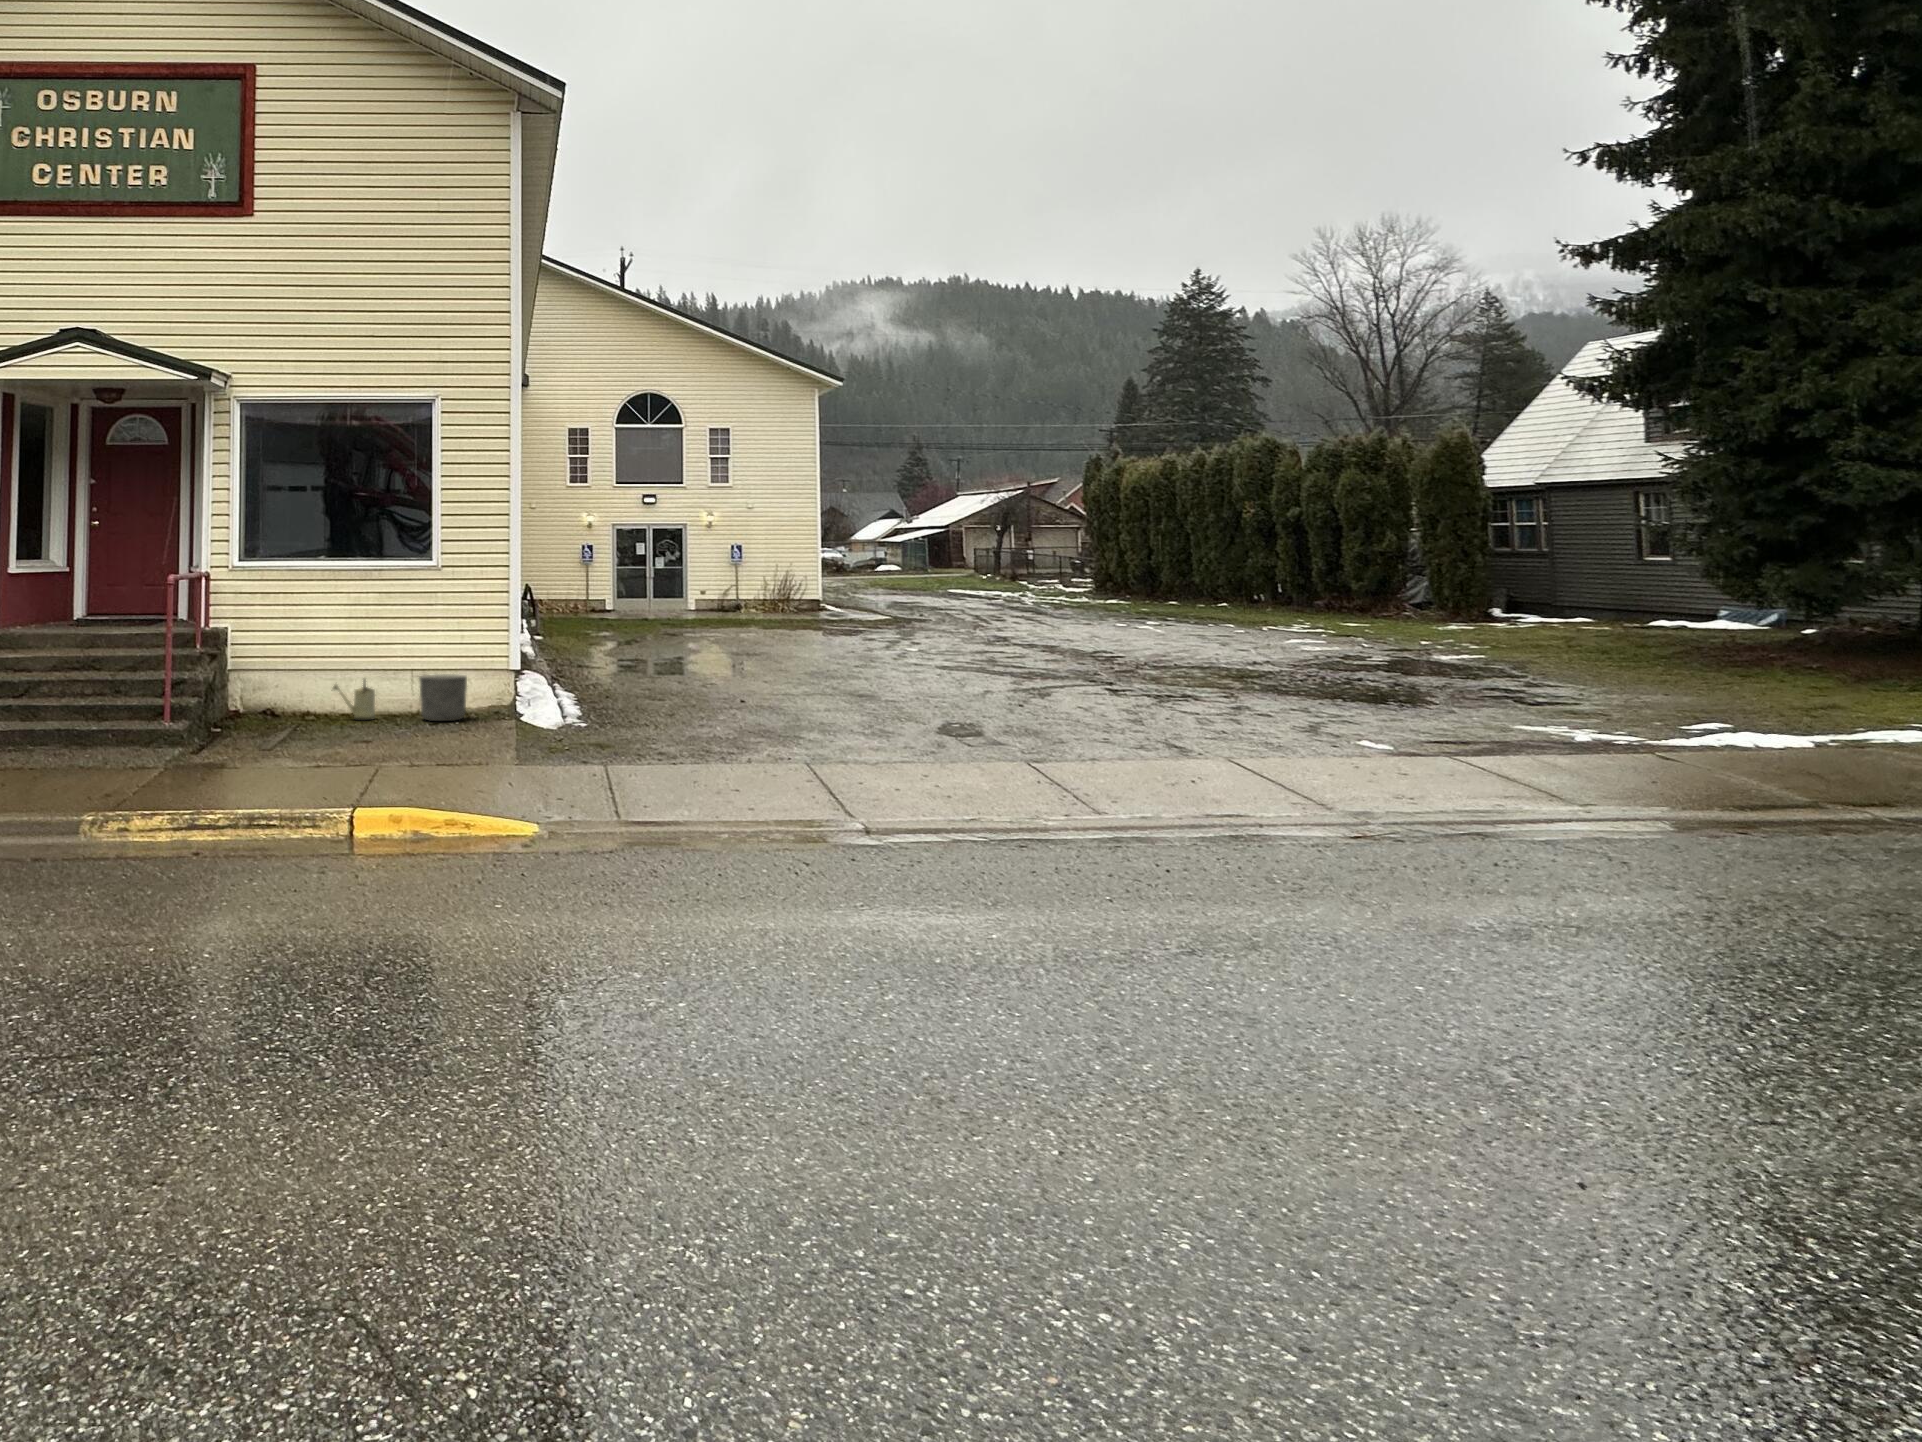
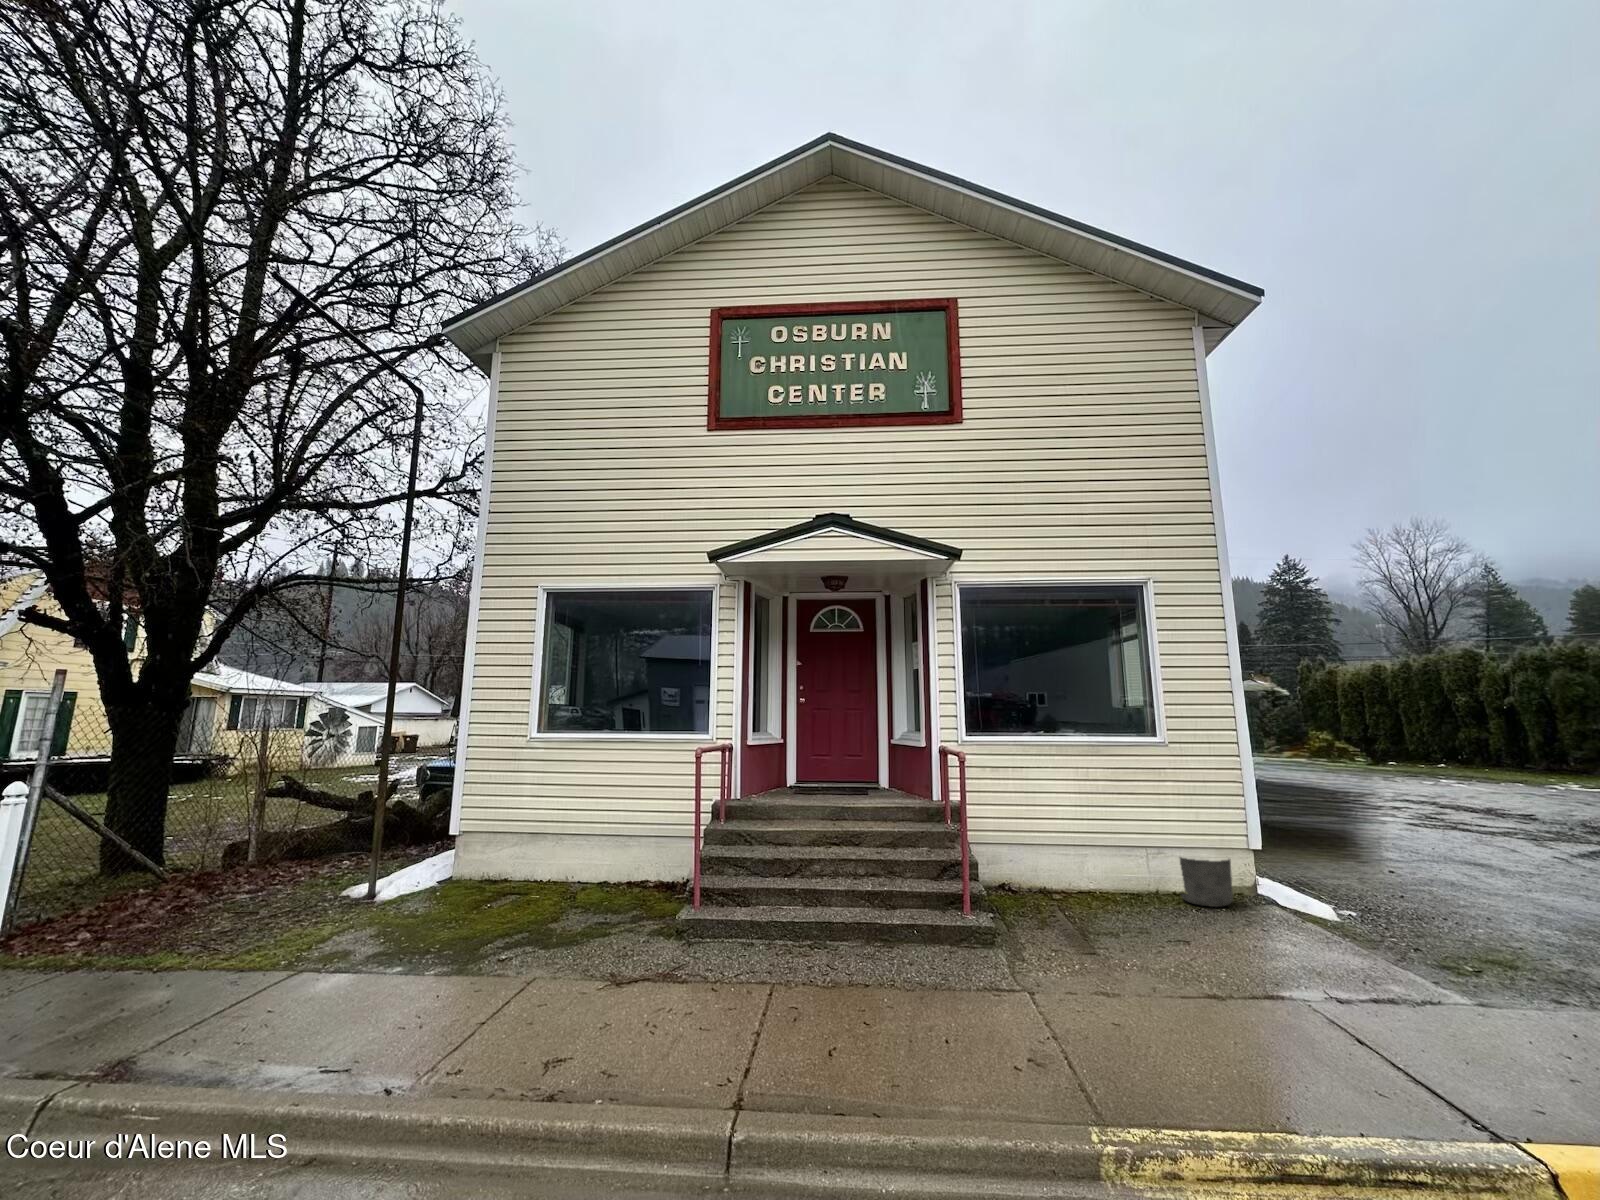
watering can: present [333,680,375,720] -> none [1082,855,1133,902]

